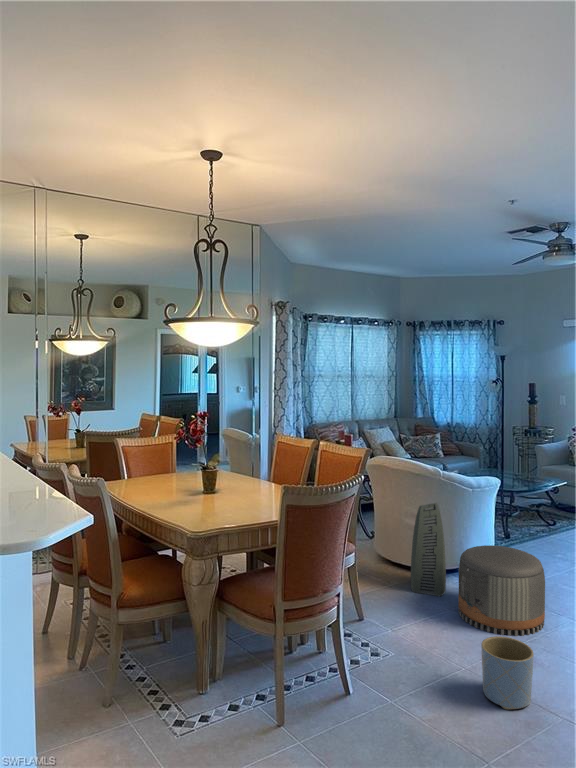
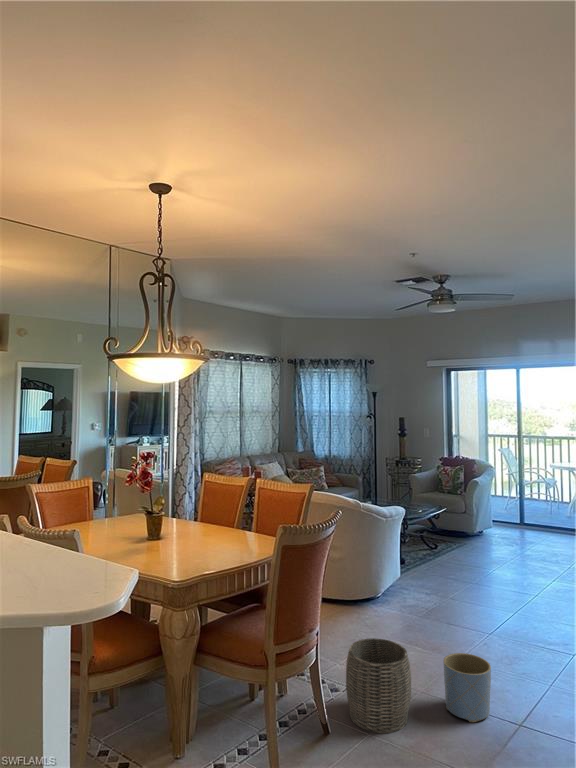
air purifier: present [411,503,446,597] -> none [338,532,371,624]
pouf: present [458,545,545,636] -> none [390,569,468,653]
woven basket: none [374,609,442,704] -> present [346,638,411,733]

